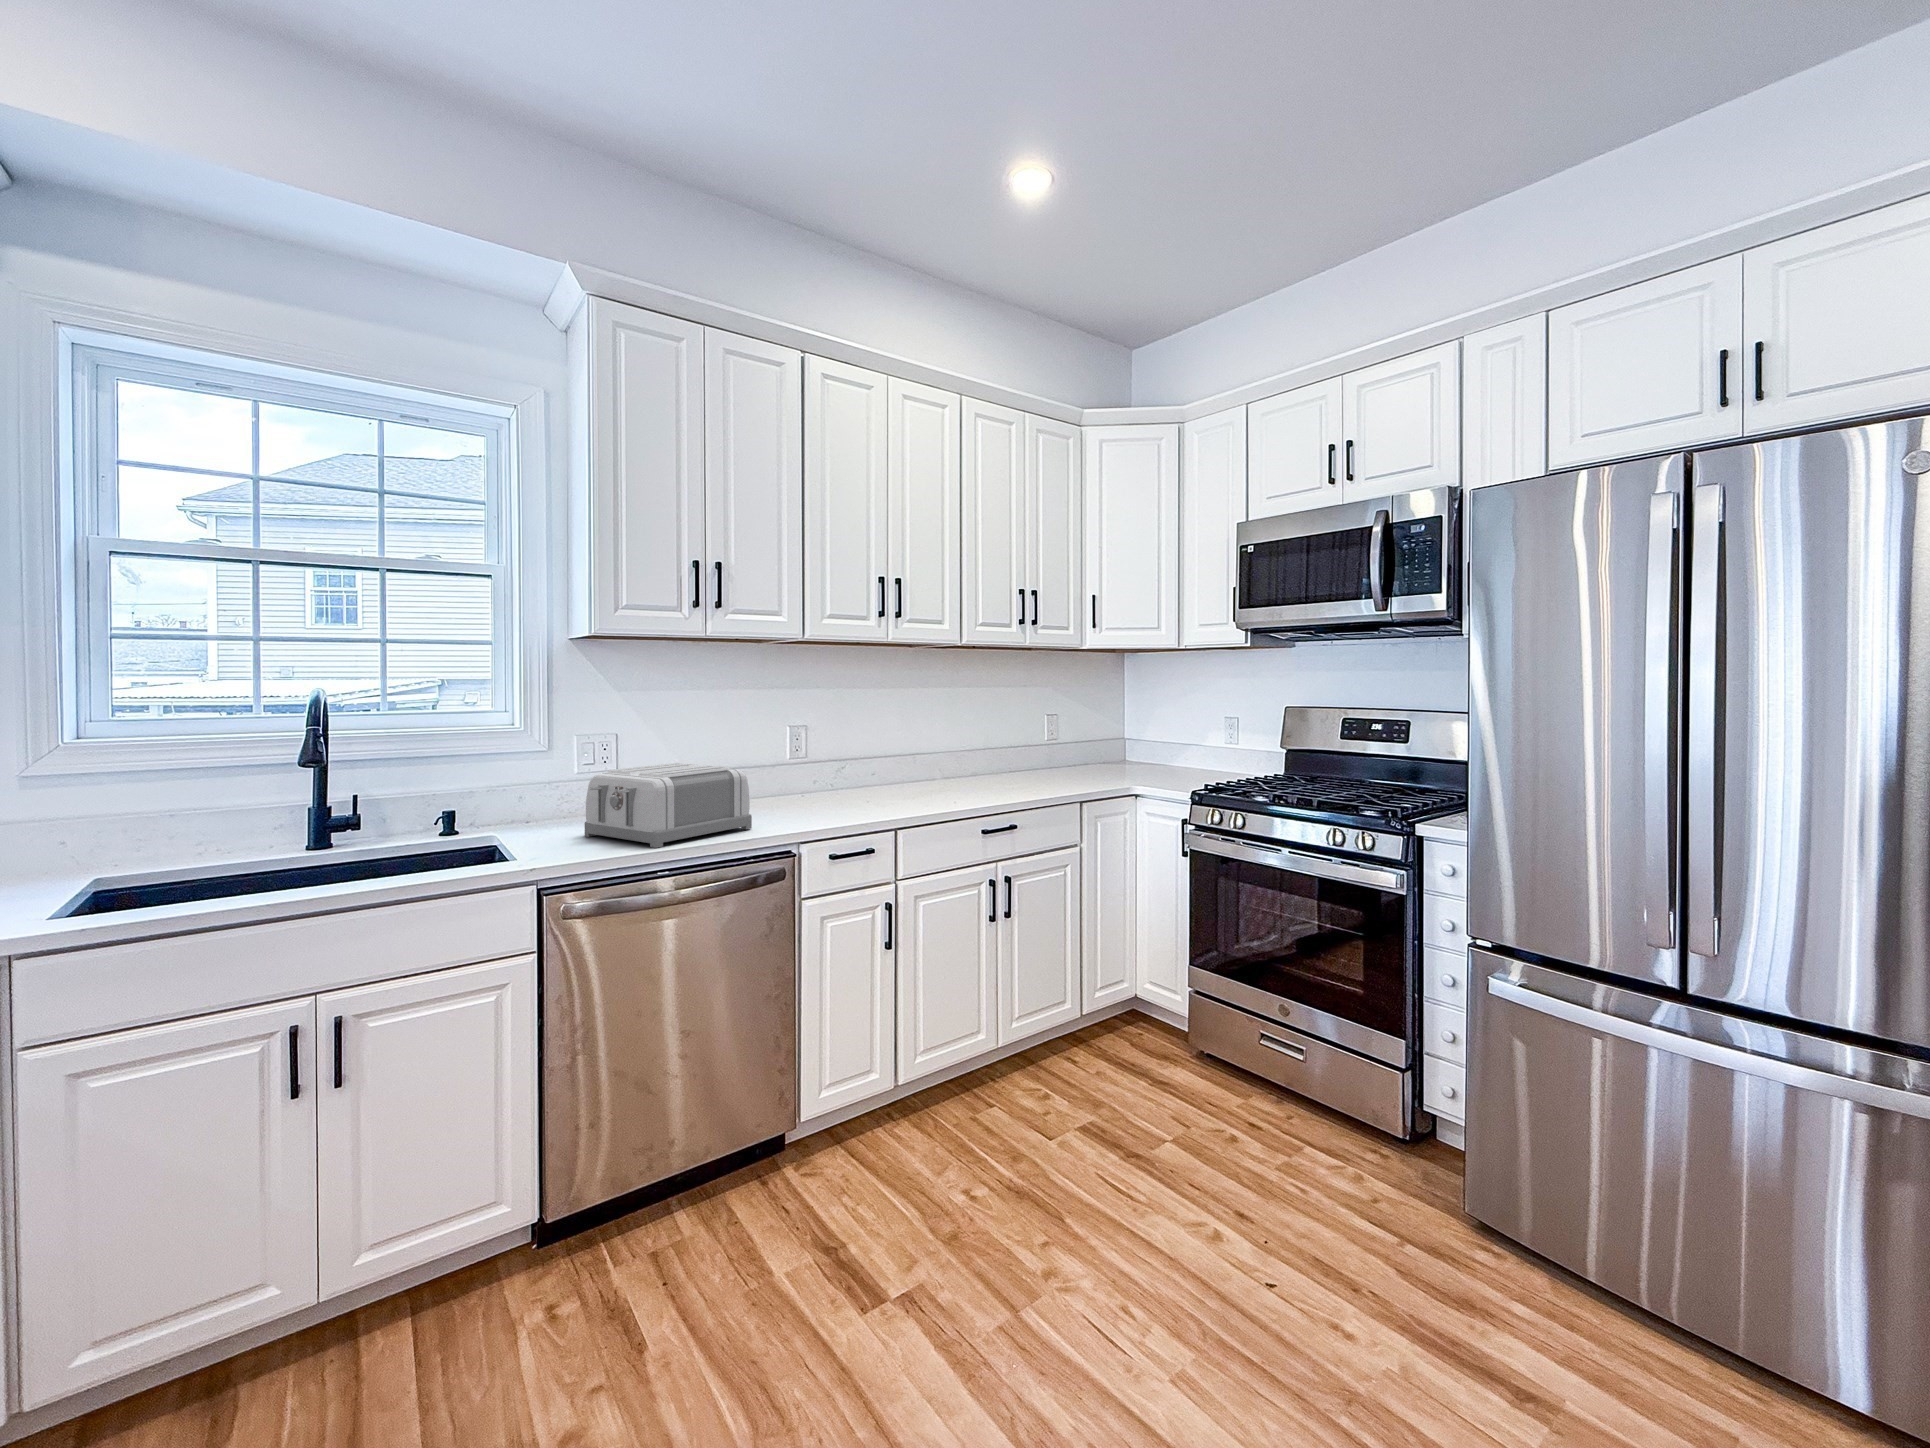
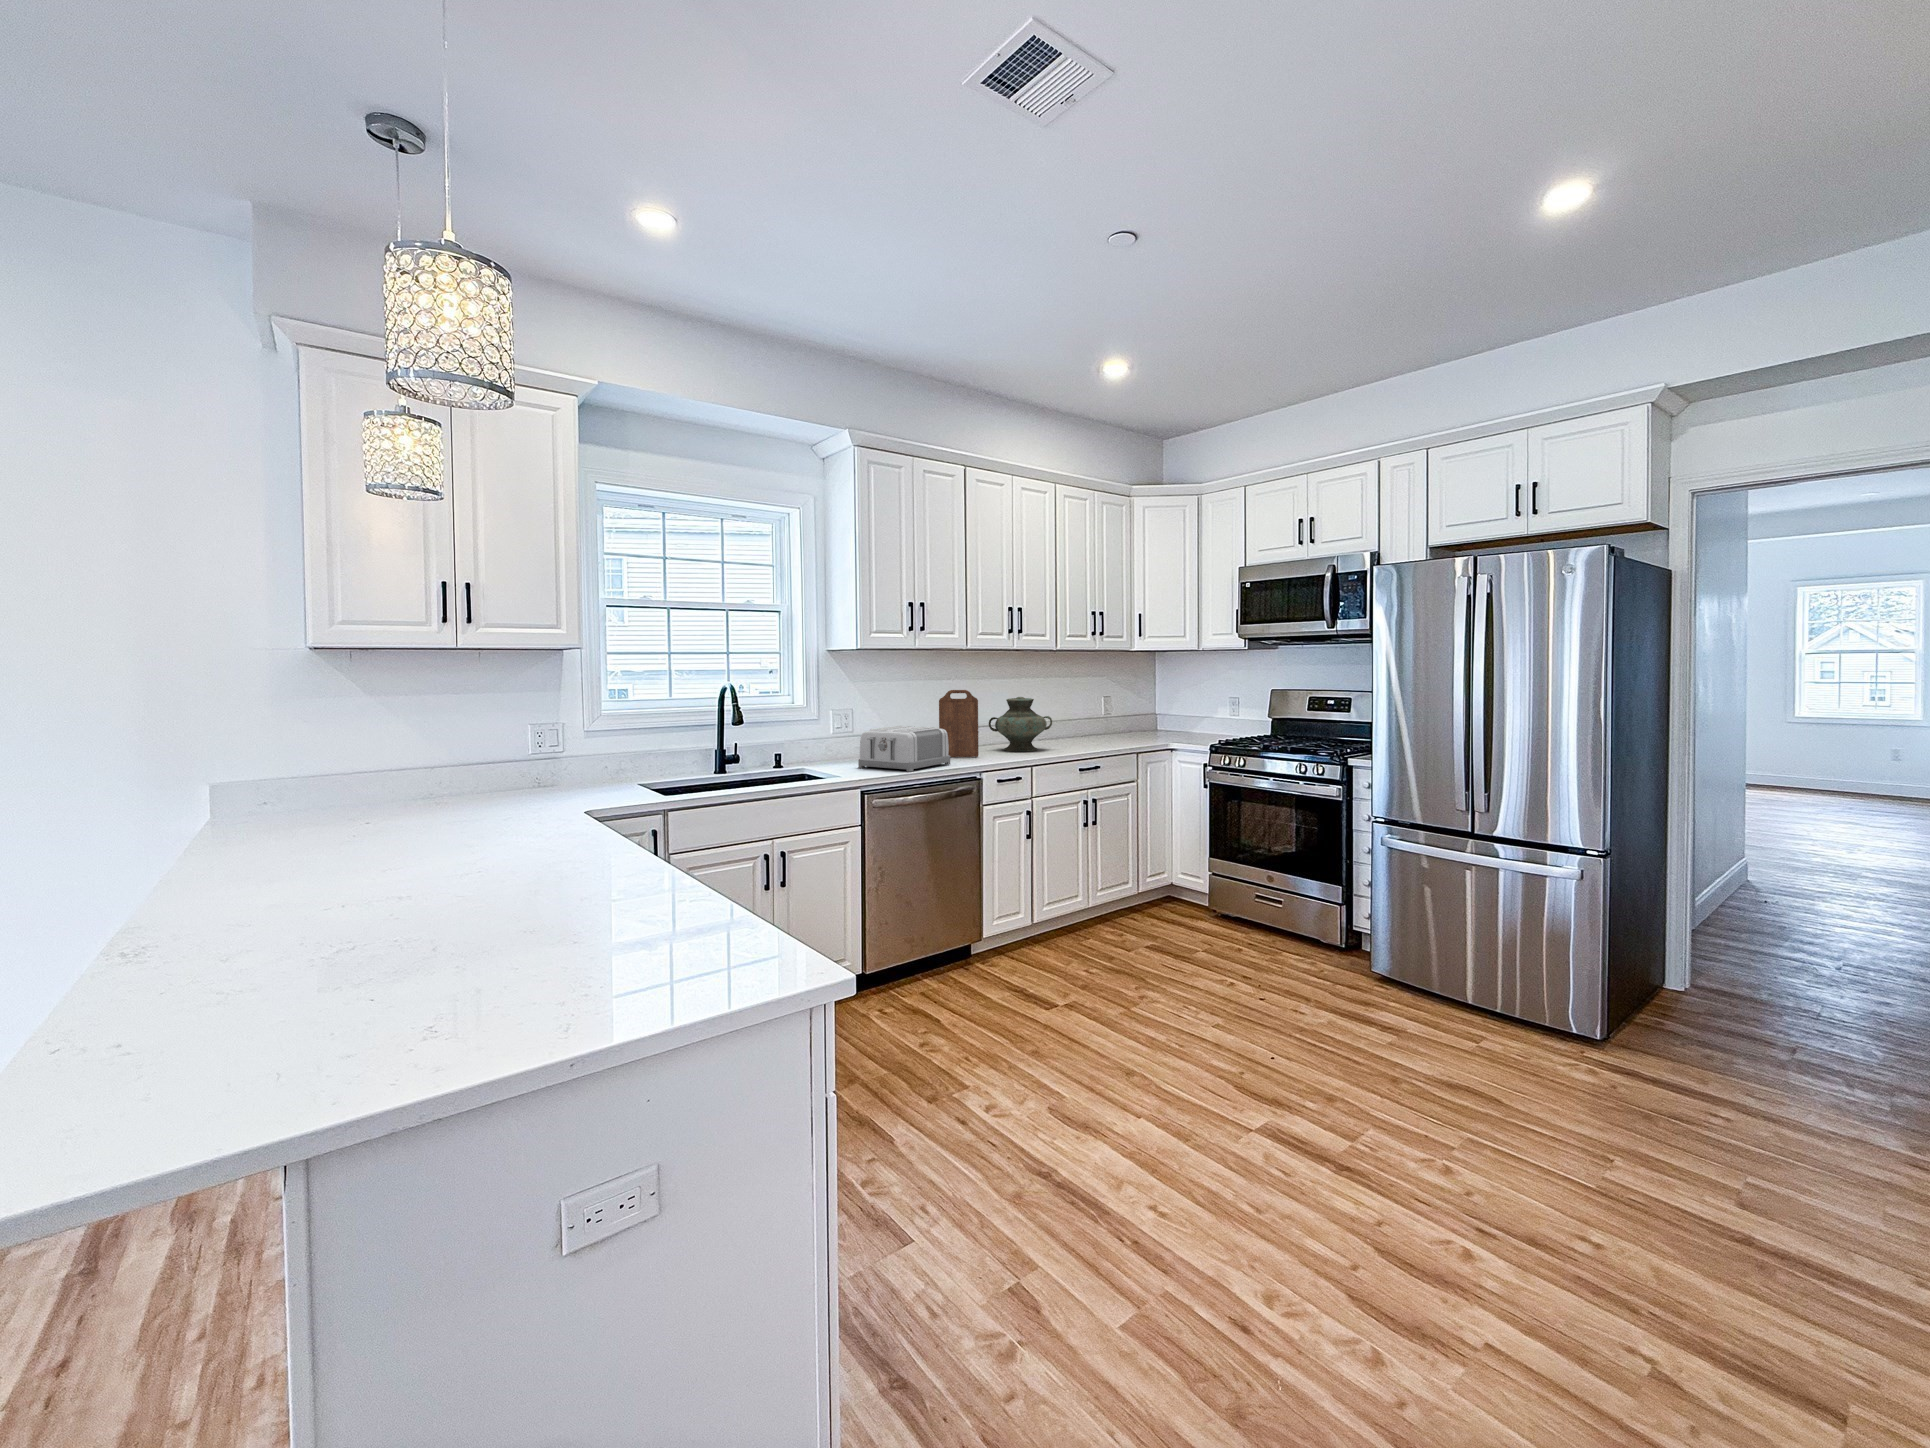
cutting board: none [757,705,820,812] -> present [939,690,979,757]
vase: none [852,716,953,800] -> present [989,697,1052,751]

